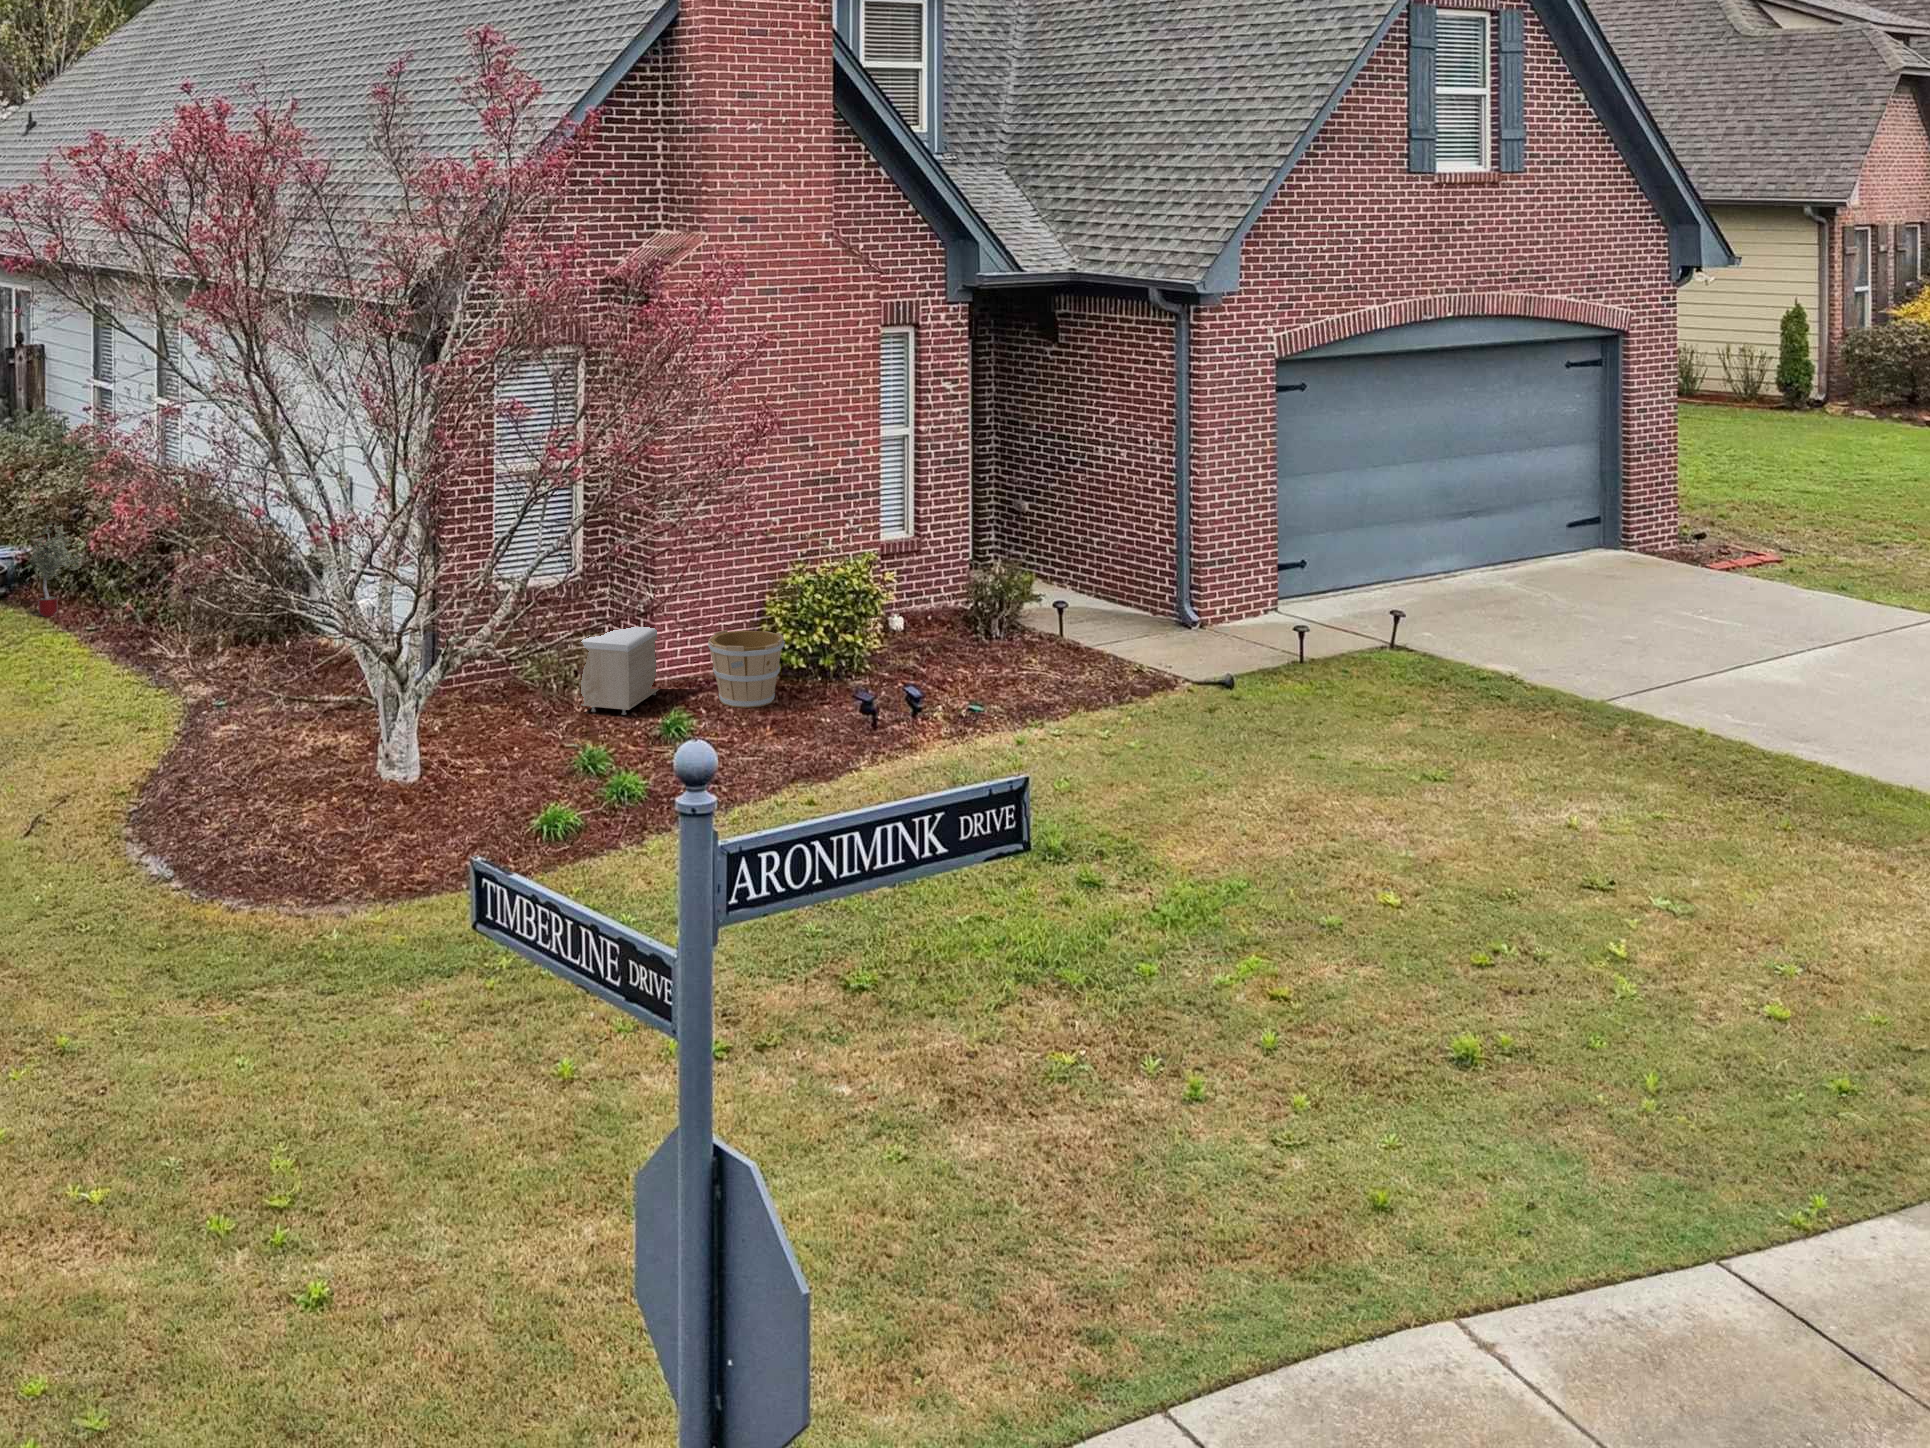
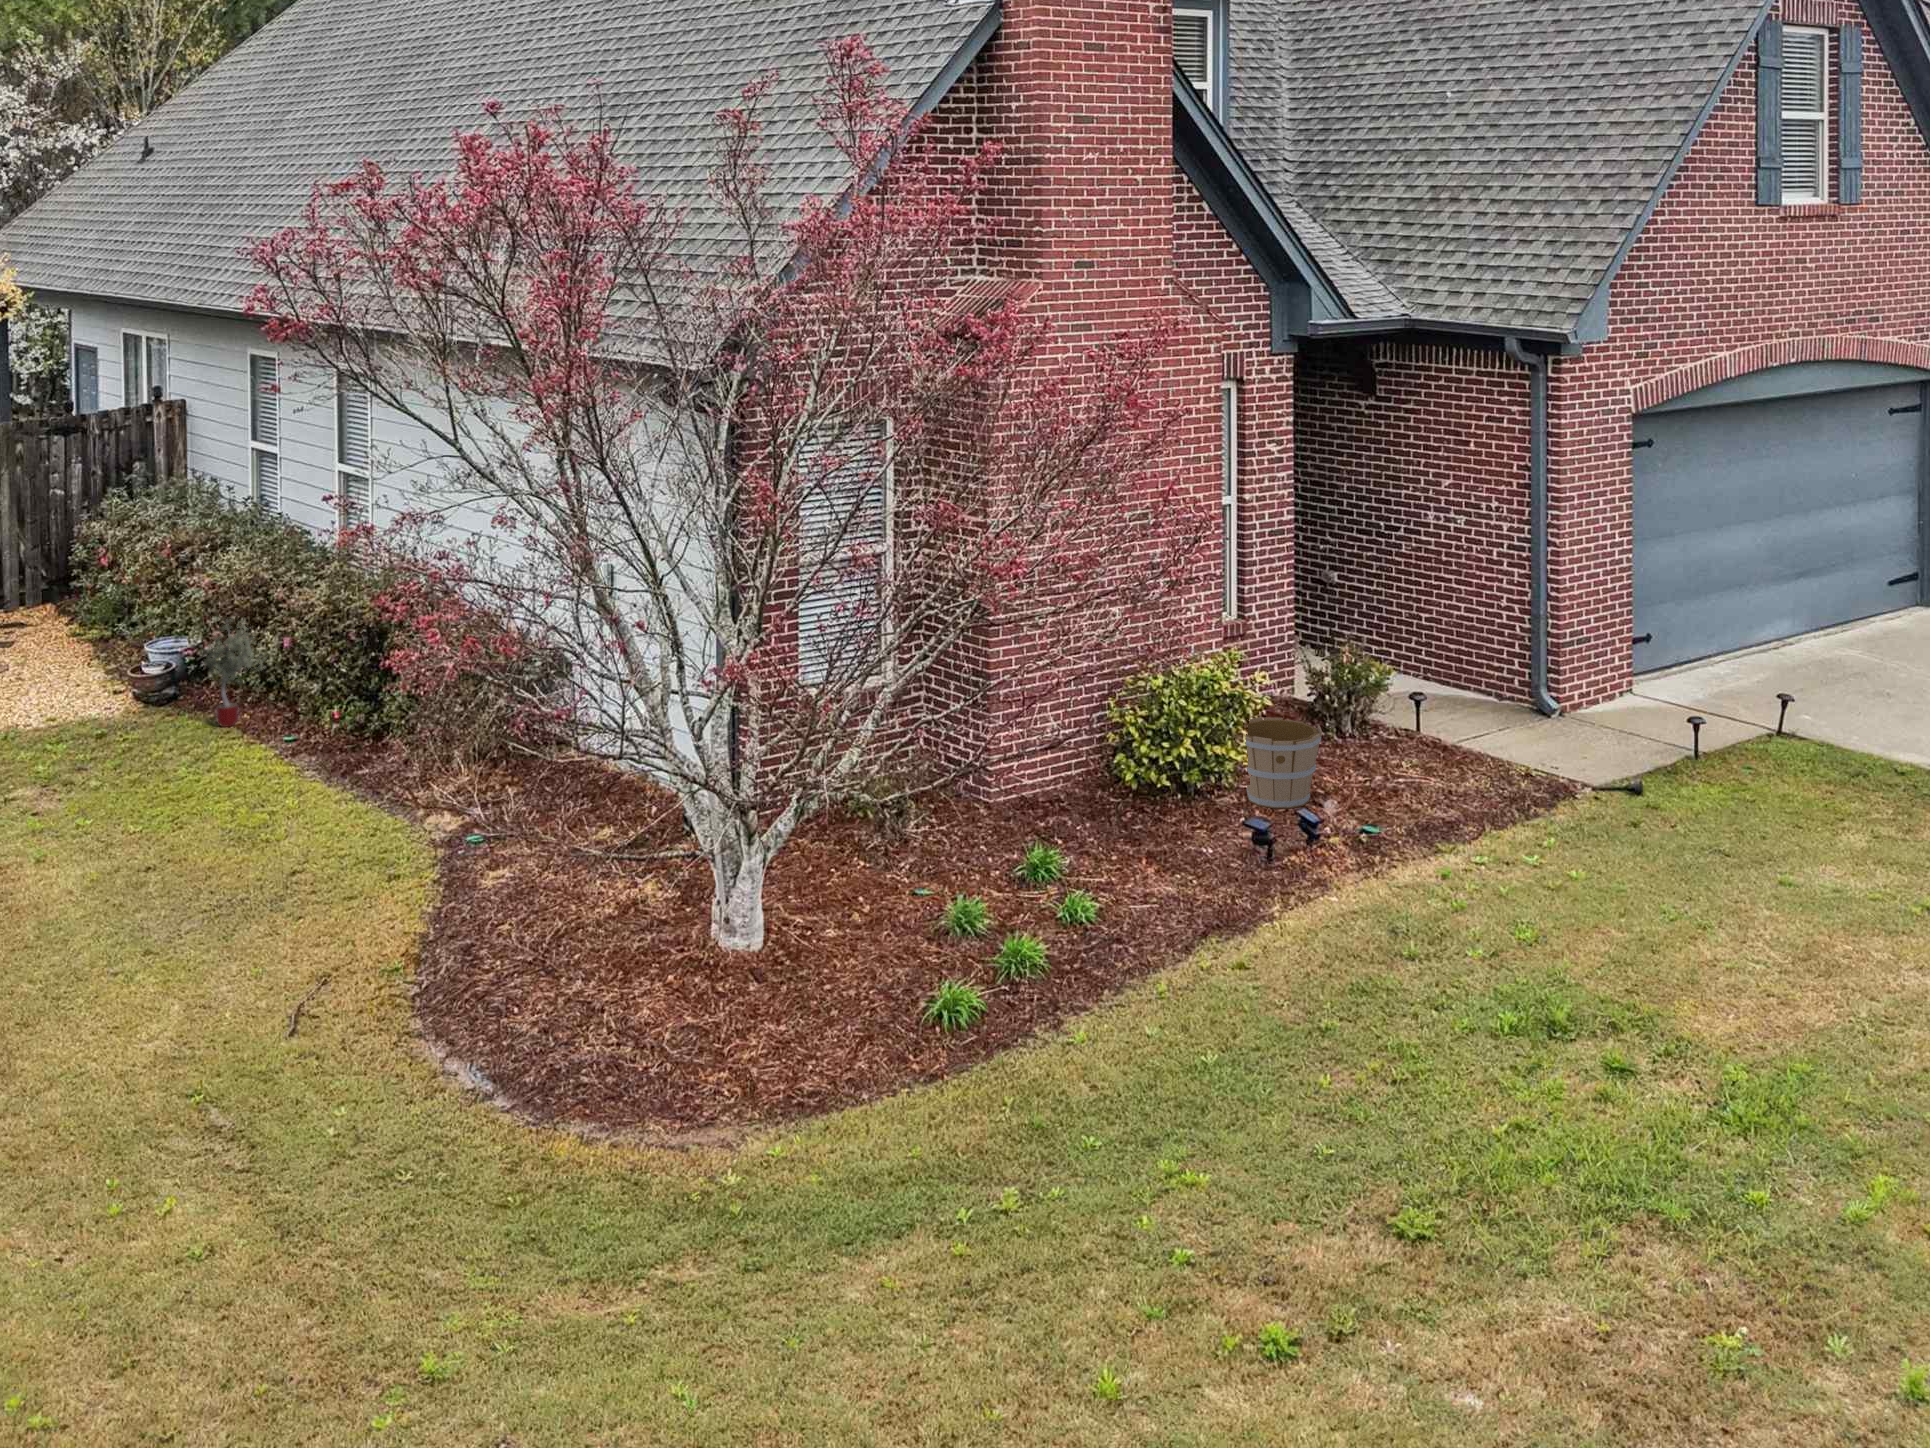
storage bench: present [581,627,659,715] -> none [906,729,997,844]
wooden bucket: present [708,630,785,708] -> present [1246,717,1322,808]

